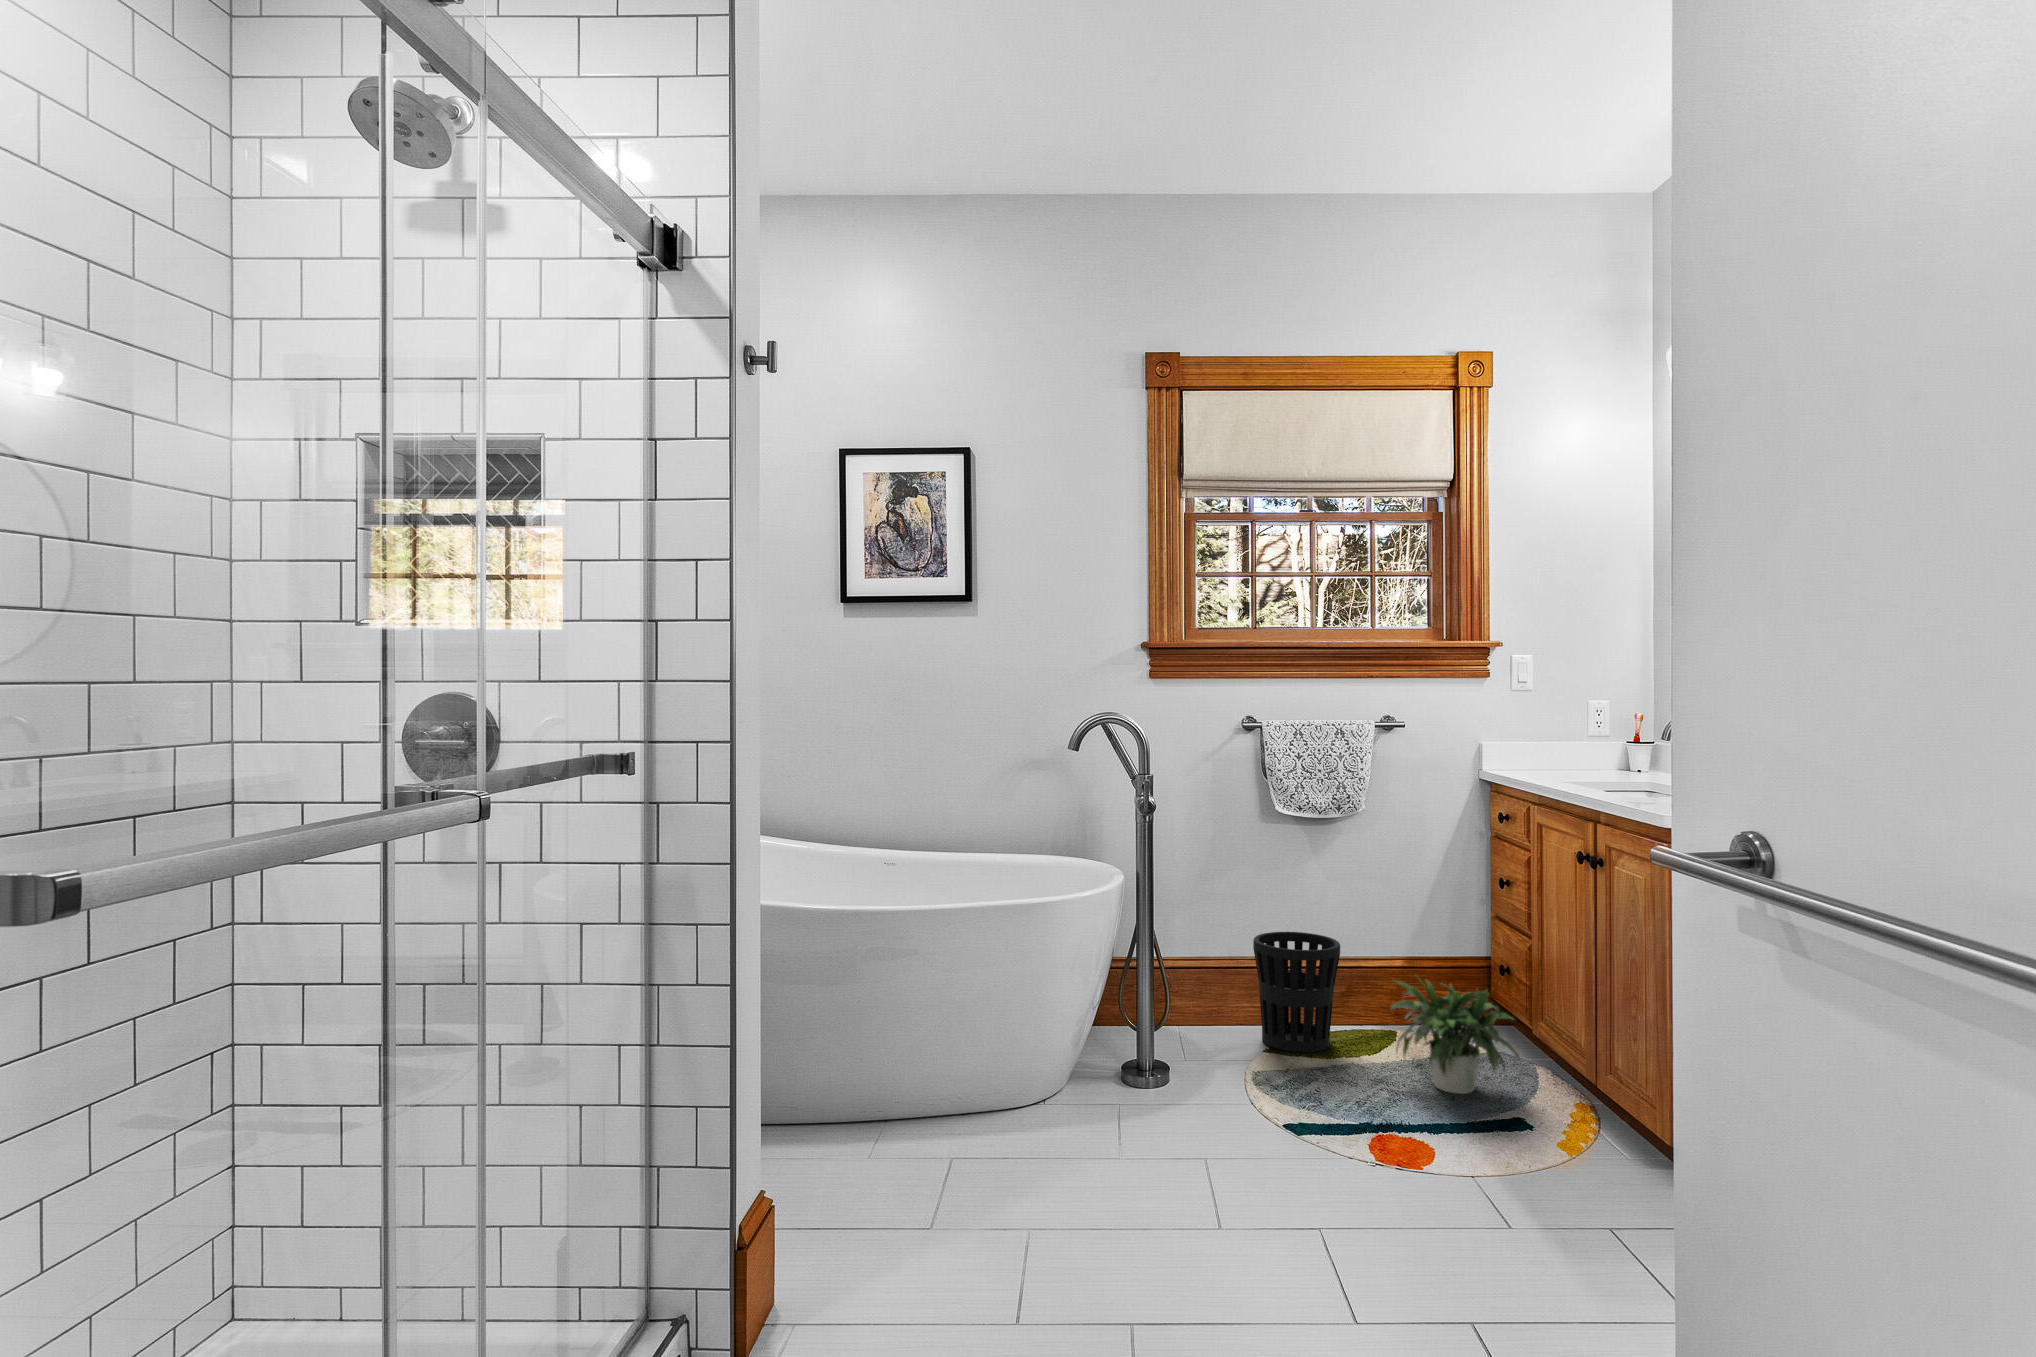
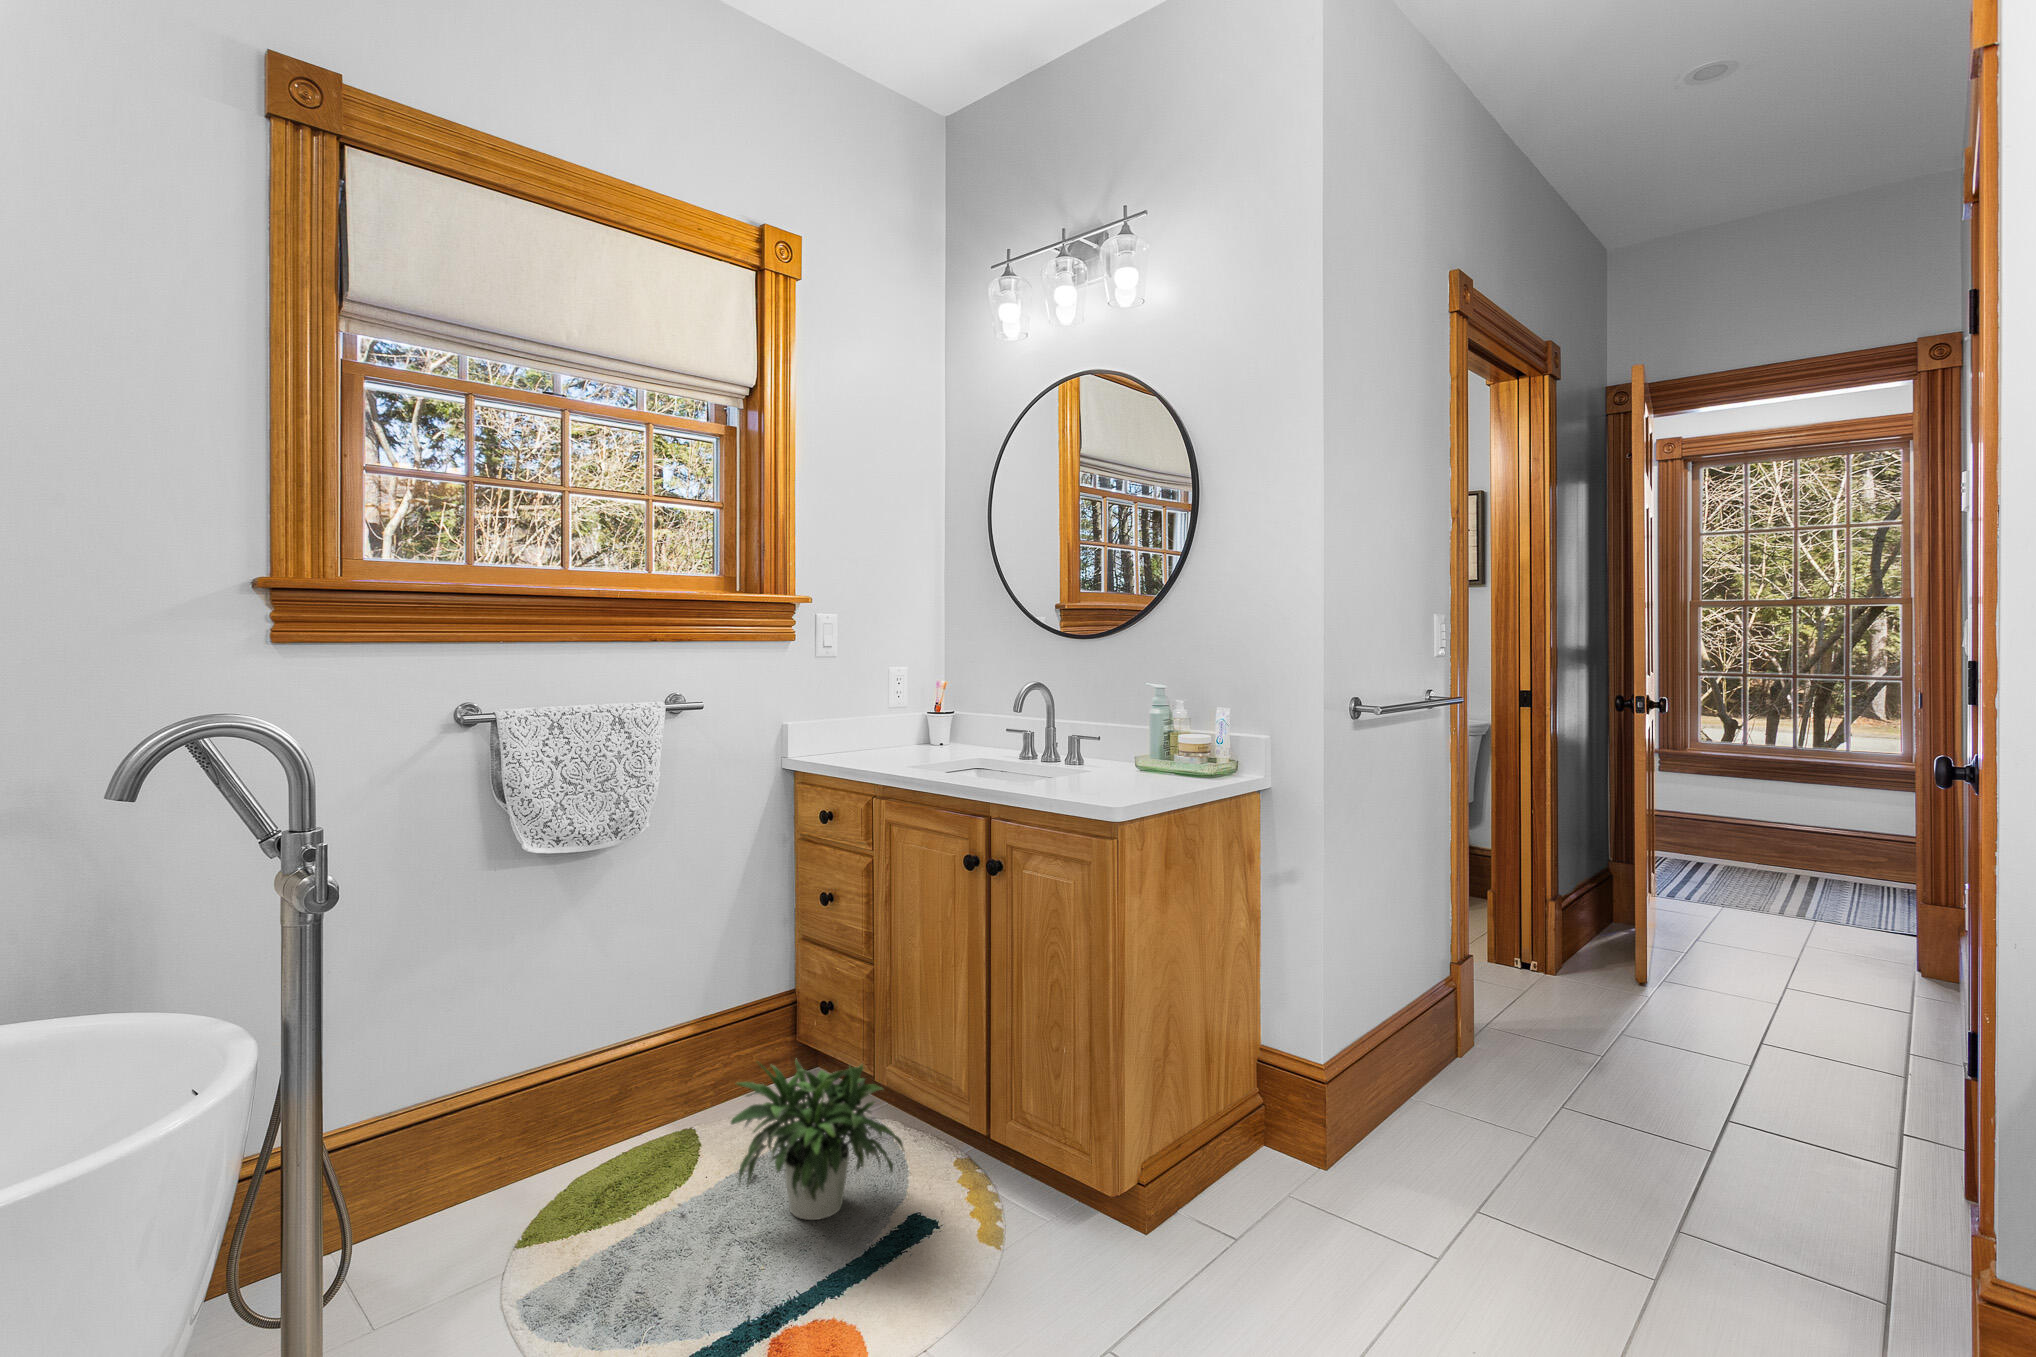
wastebasket: present [1253,932,1340,1052] -> none [490,1021,631,1223]

